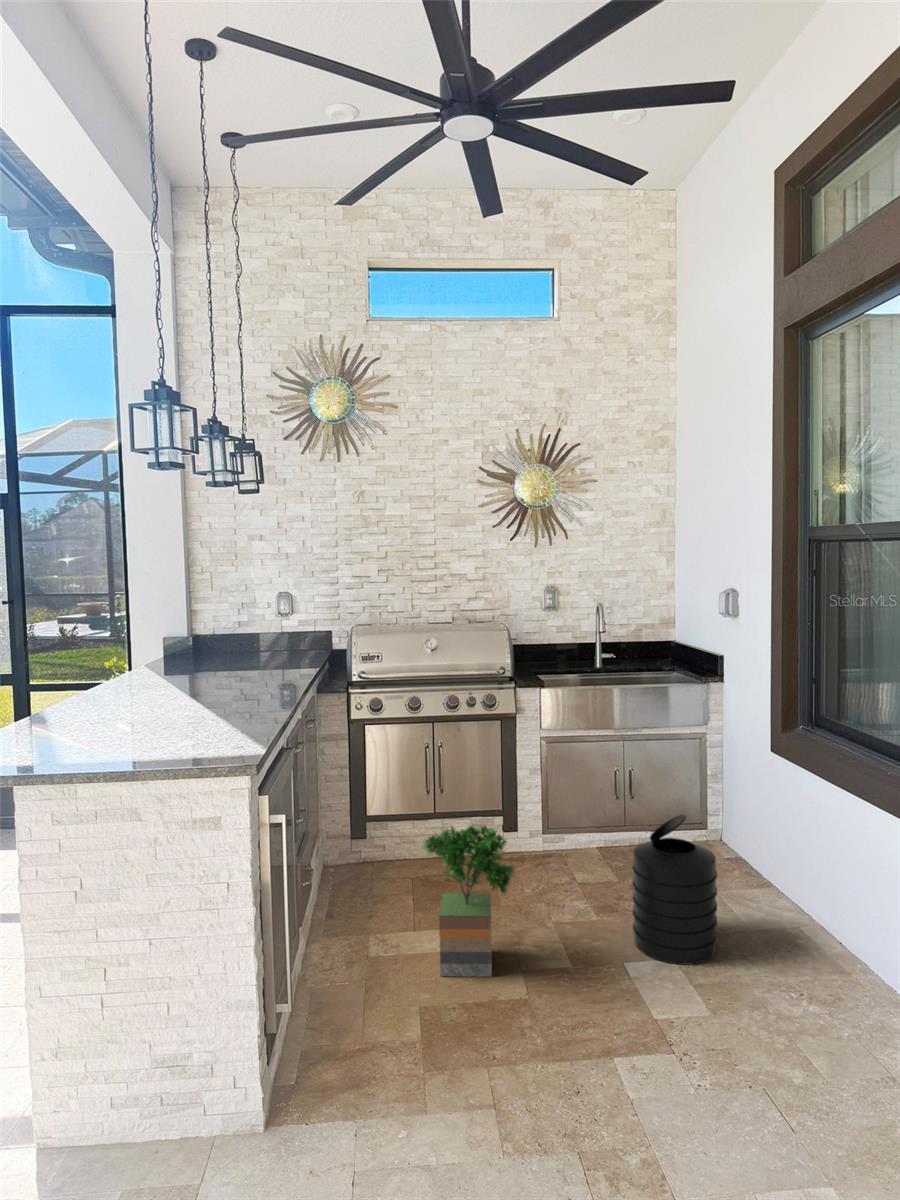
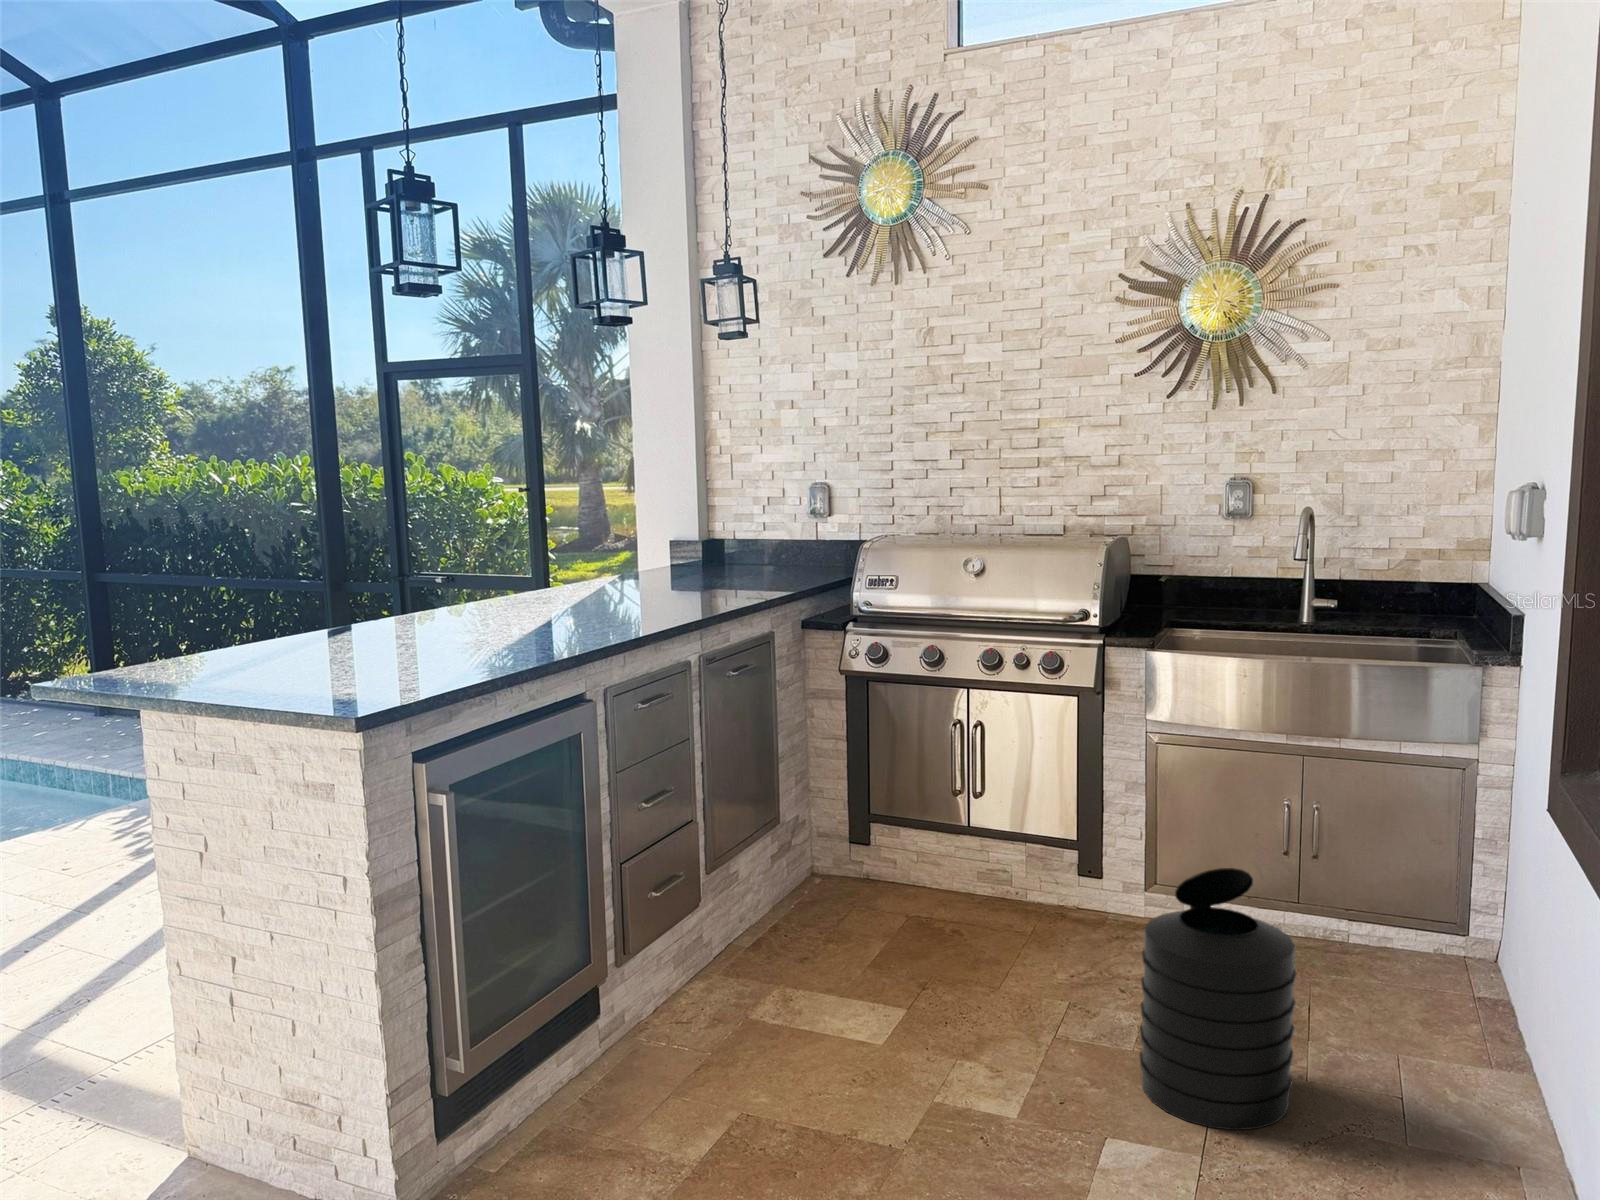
potted tree: present [423,826,514,977] -> none [805,818,942,1053]

